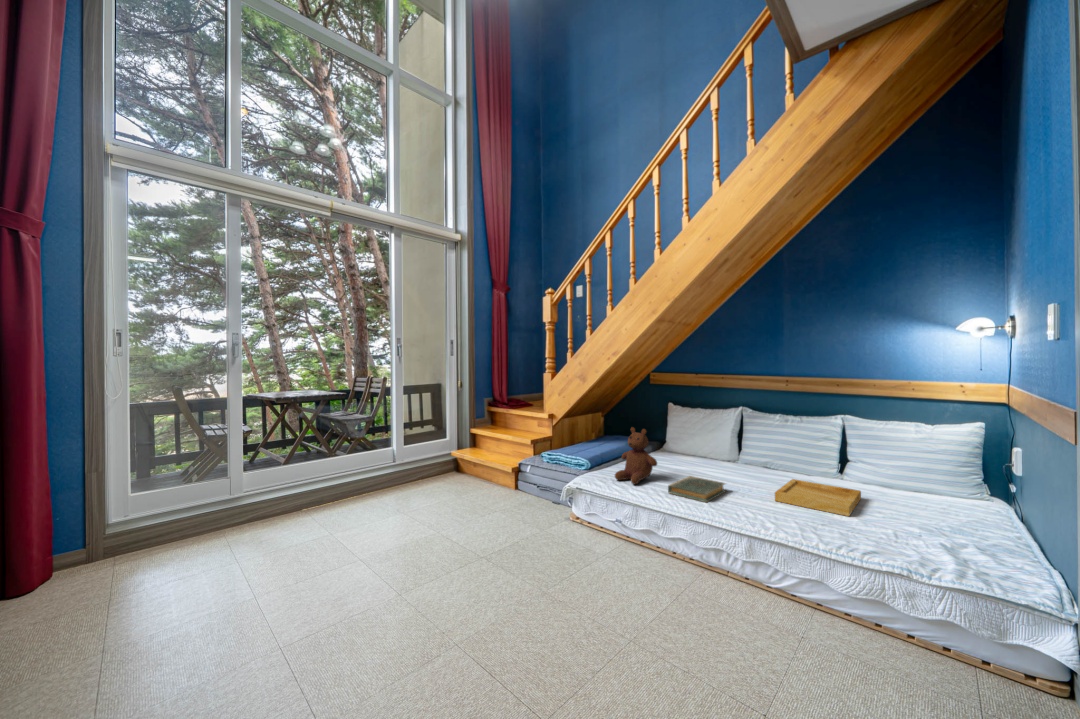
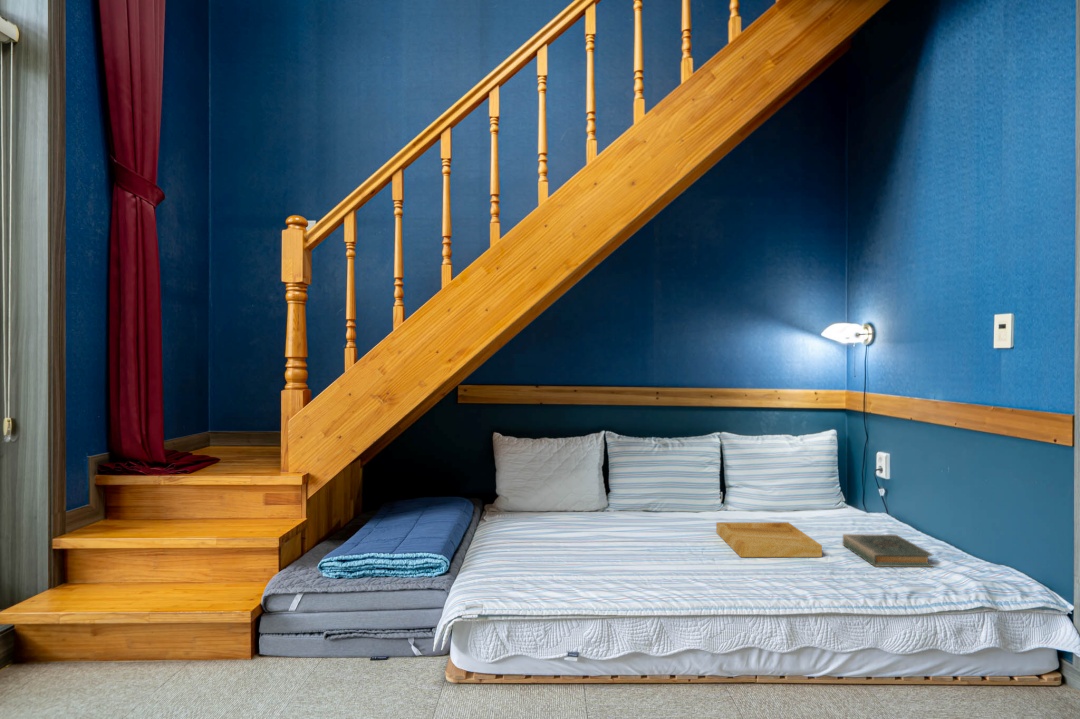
teddy bear: present [615,427,657,484] -> none [515,483,586,581]
hardback book: present [668,476,726,502] -> present [843,534,932,567]

